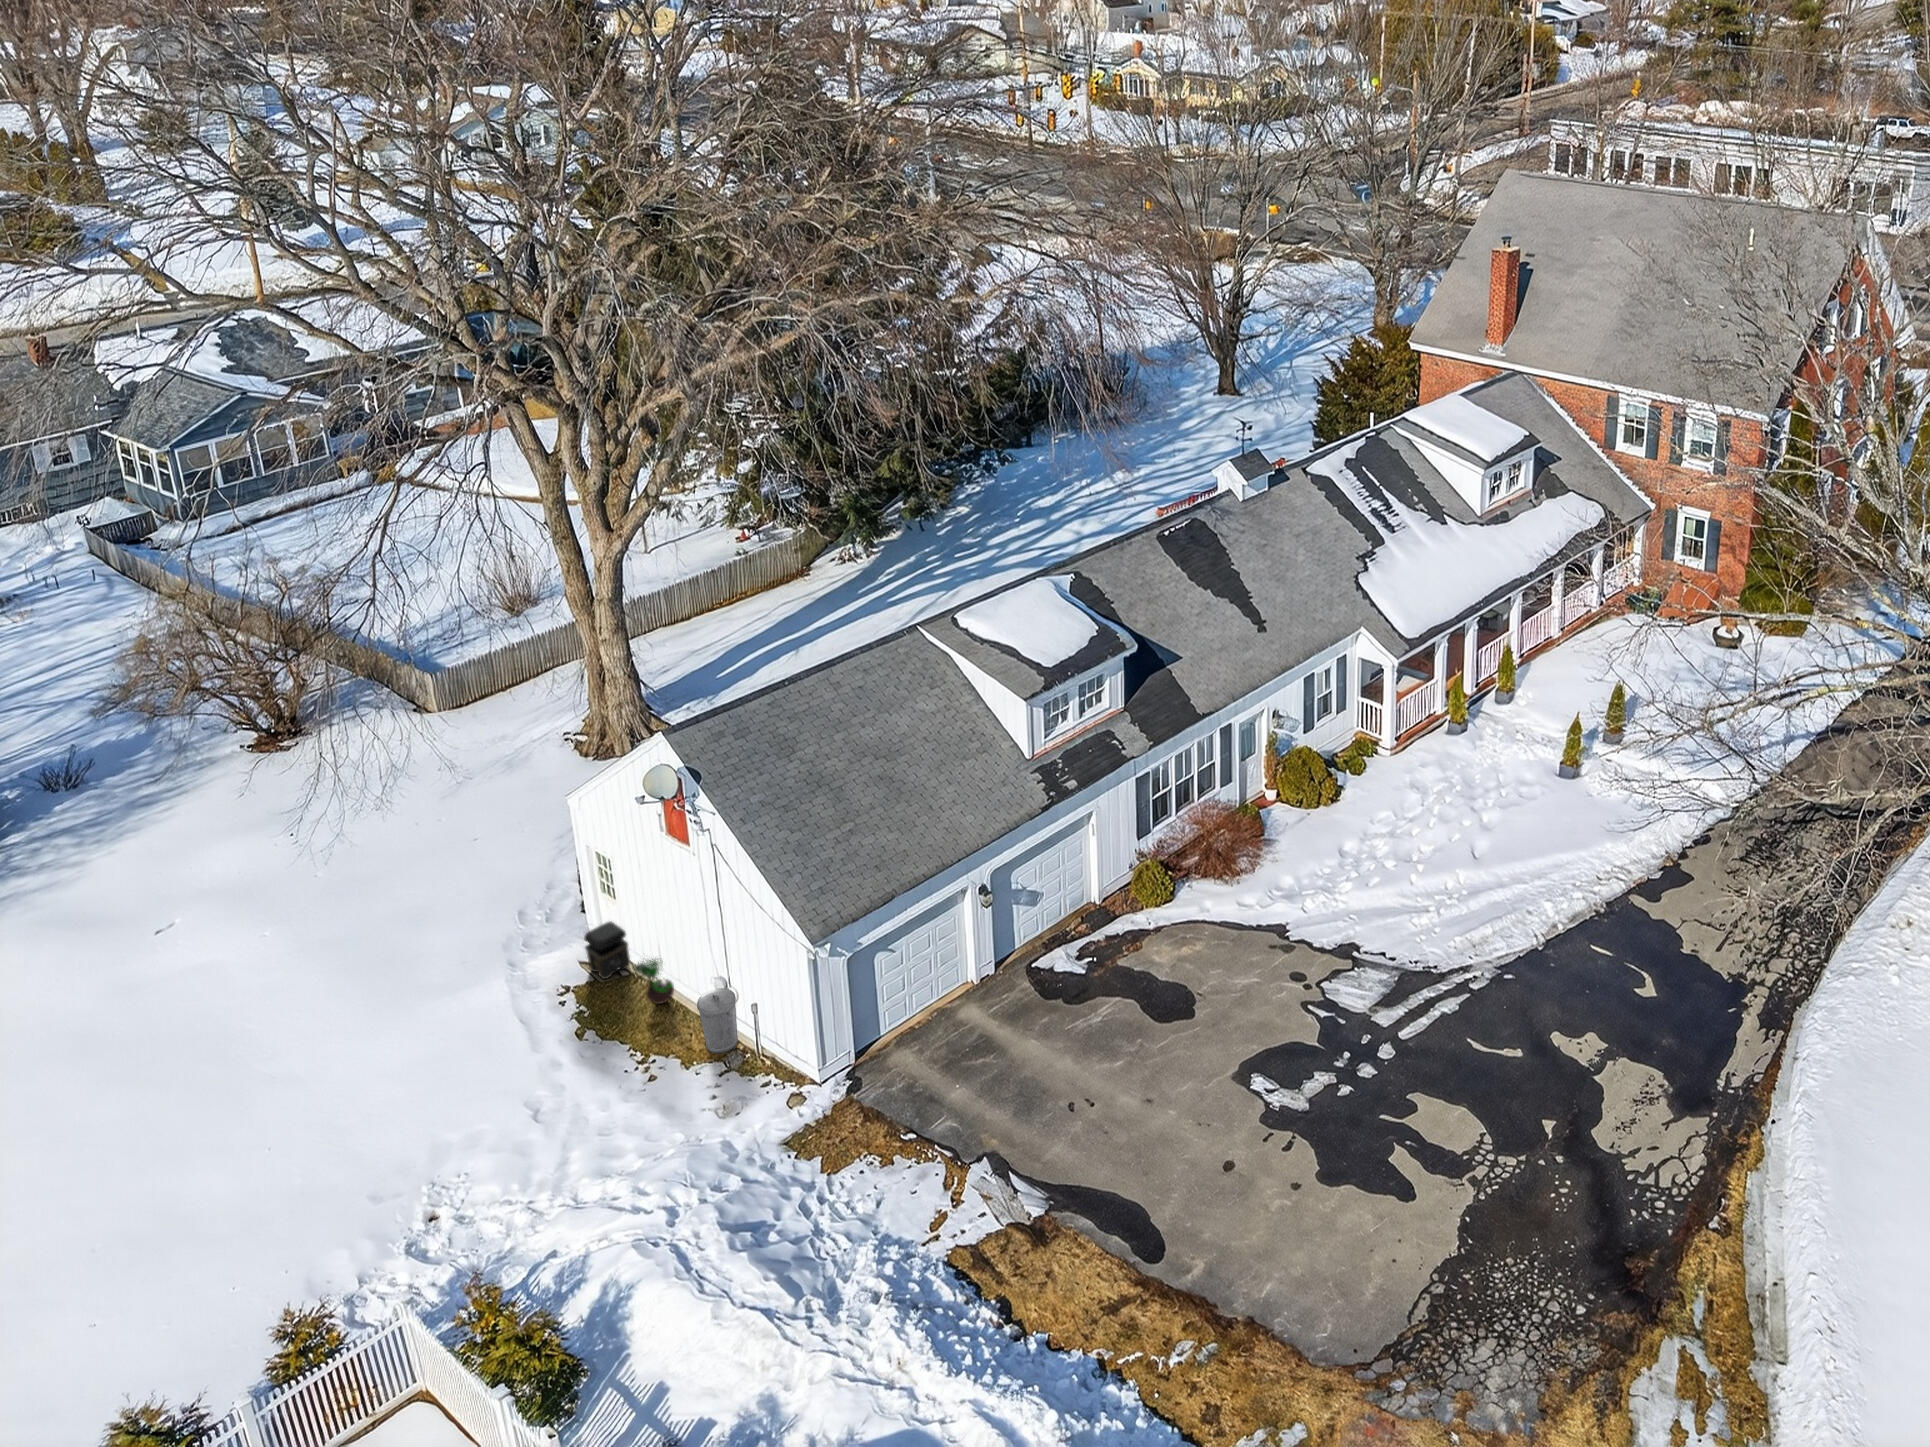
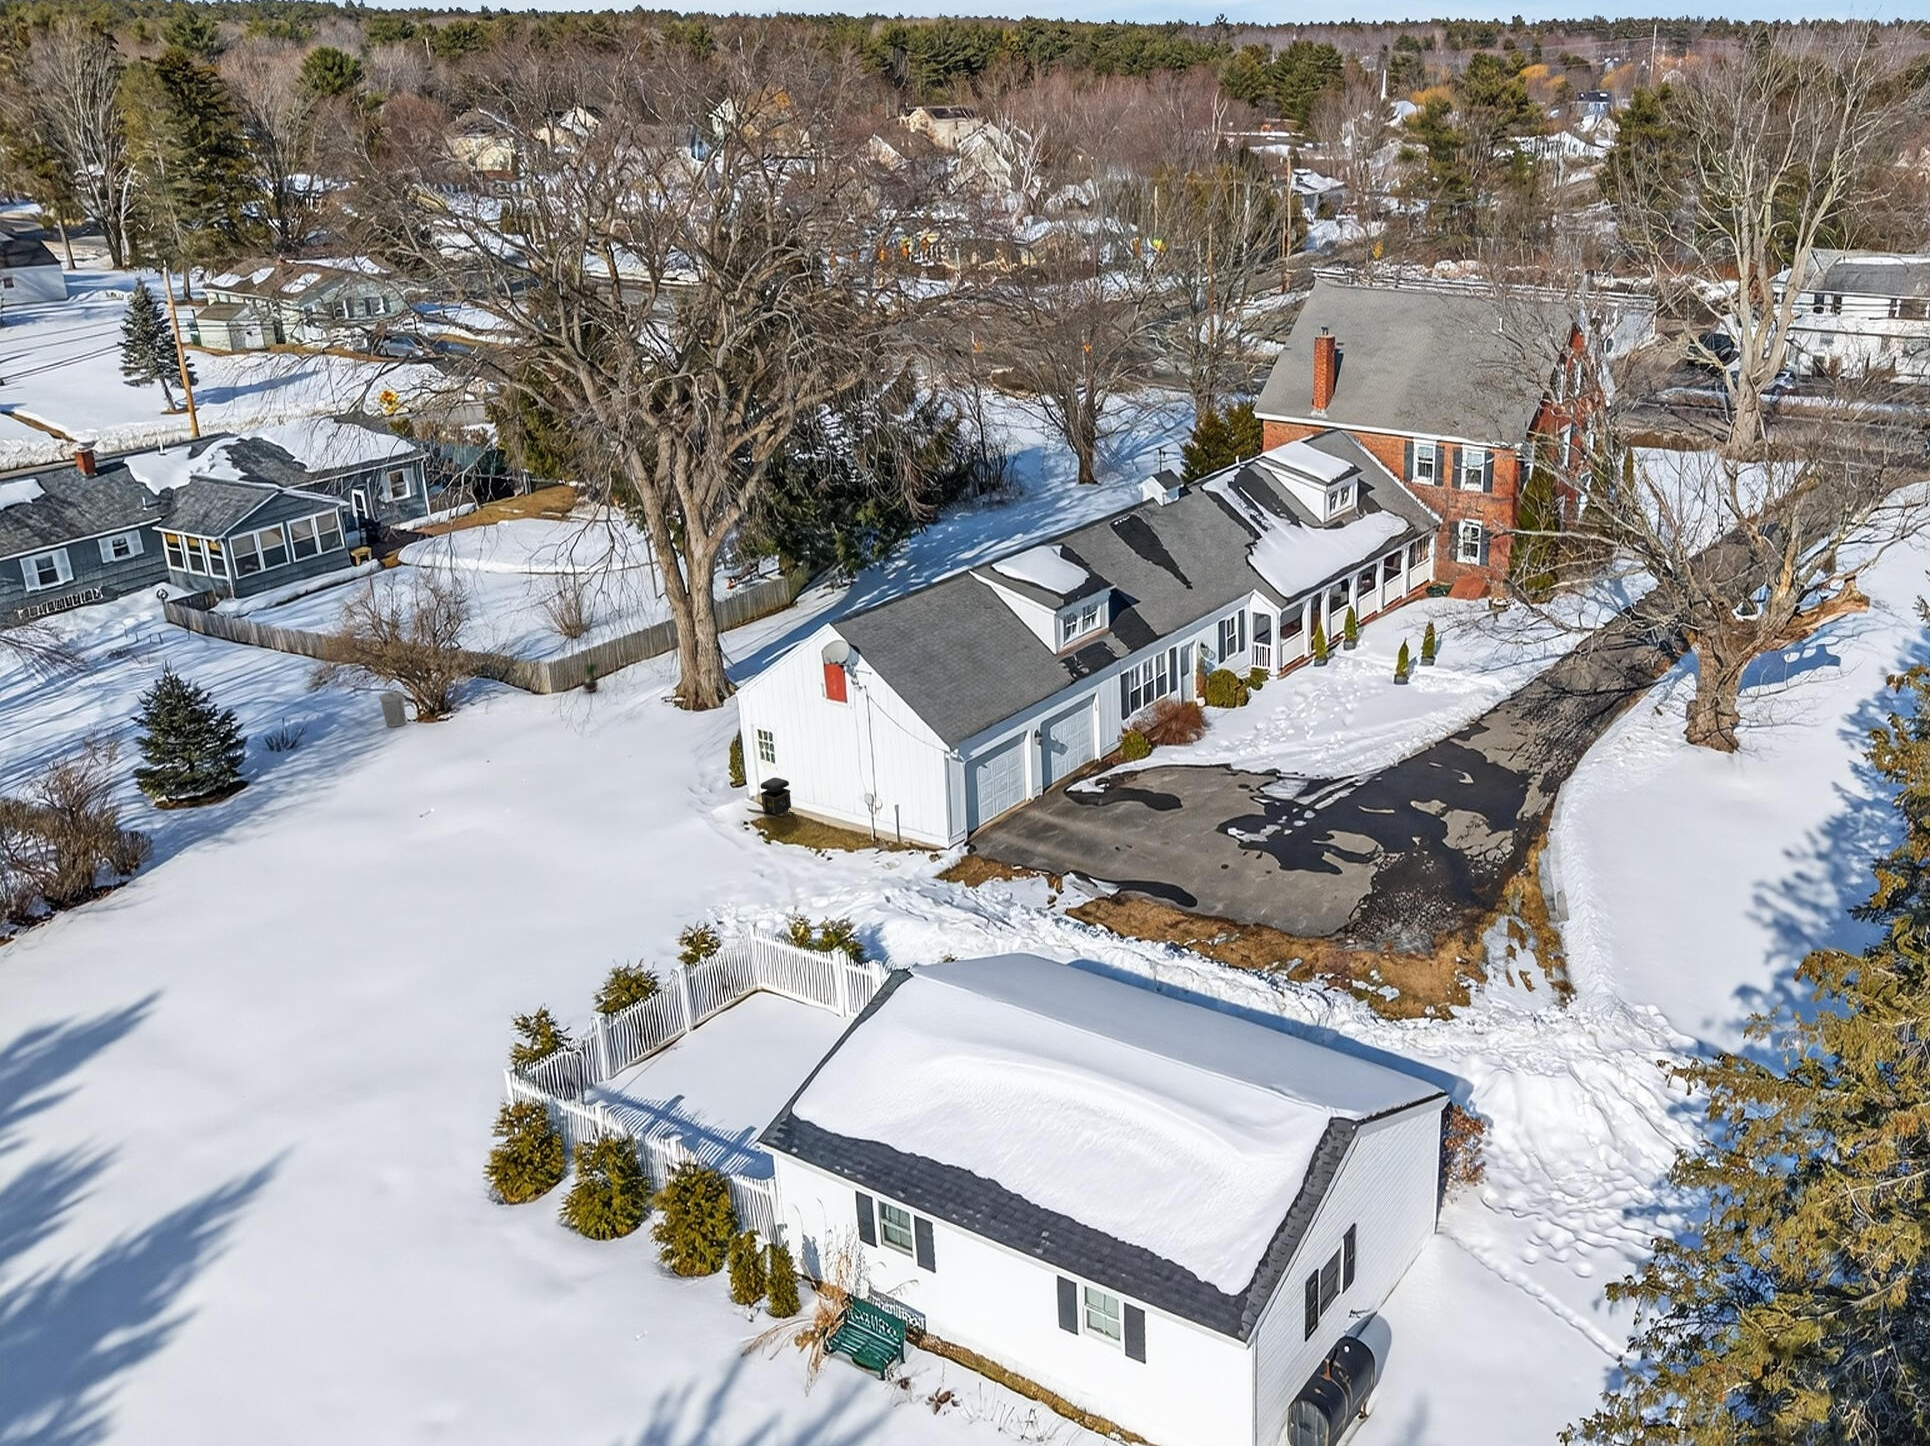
potted tree: present [631,958,674,1004] -> present [583,663,598,692]
trash can: present [697,988,738,1054] -> present [379,692,406,727]

